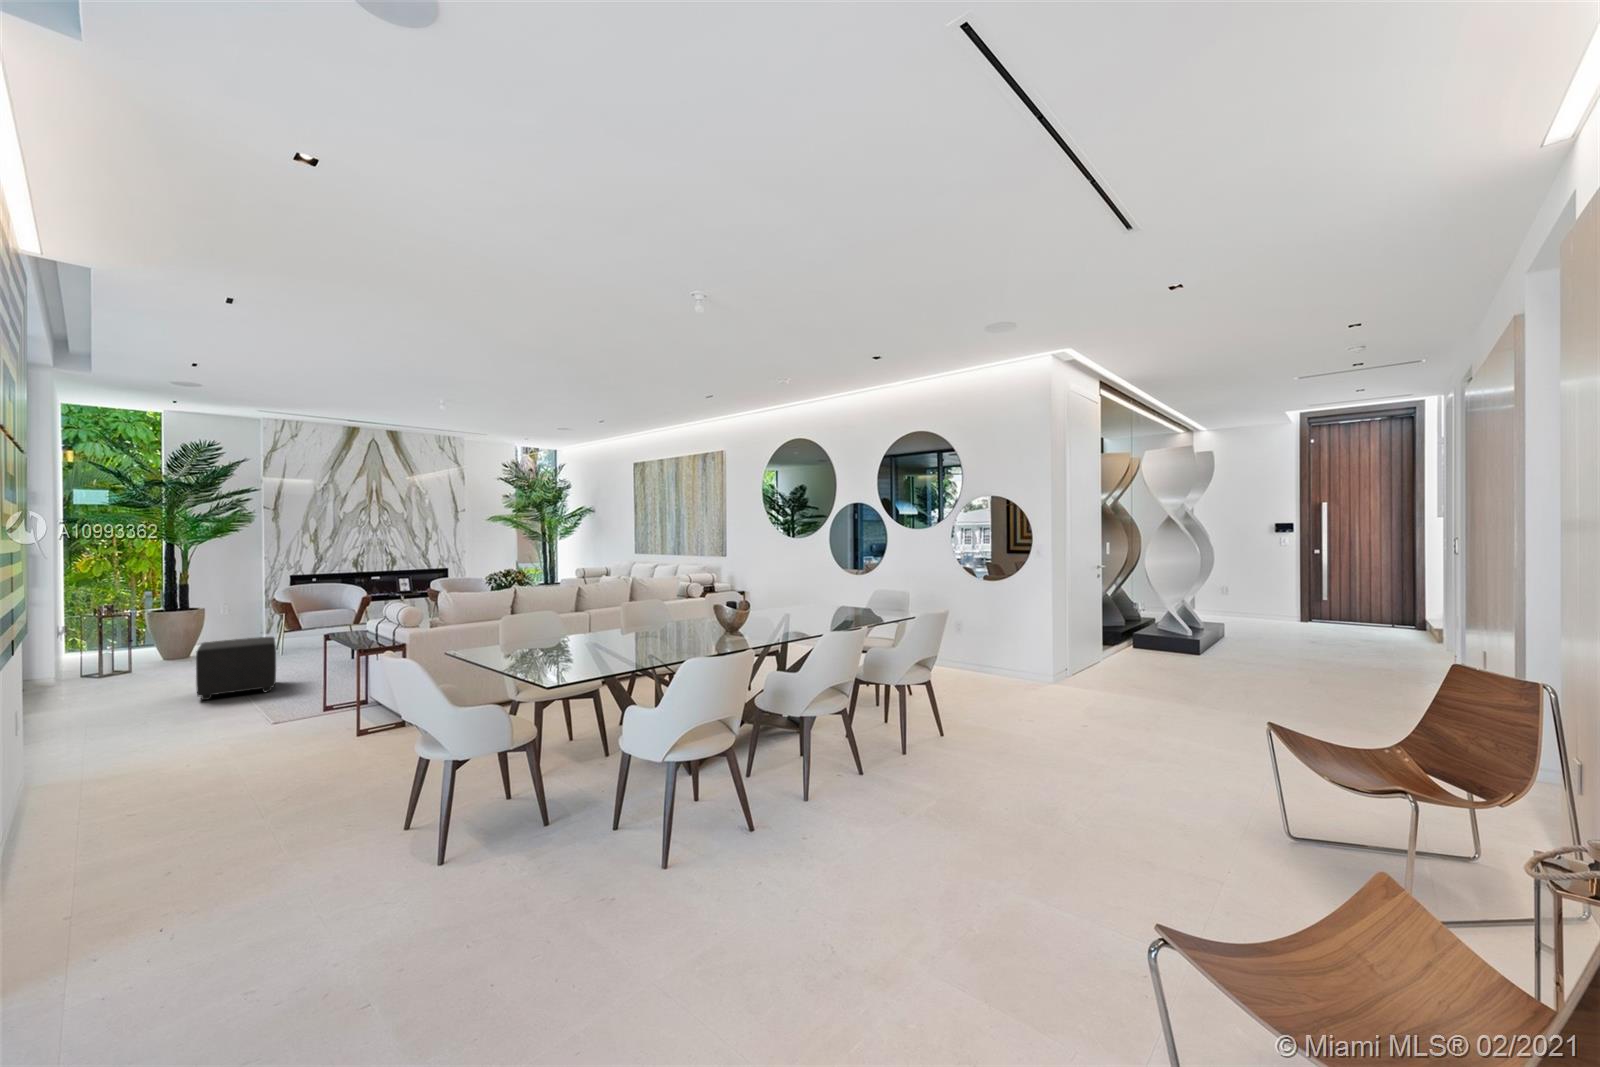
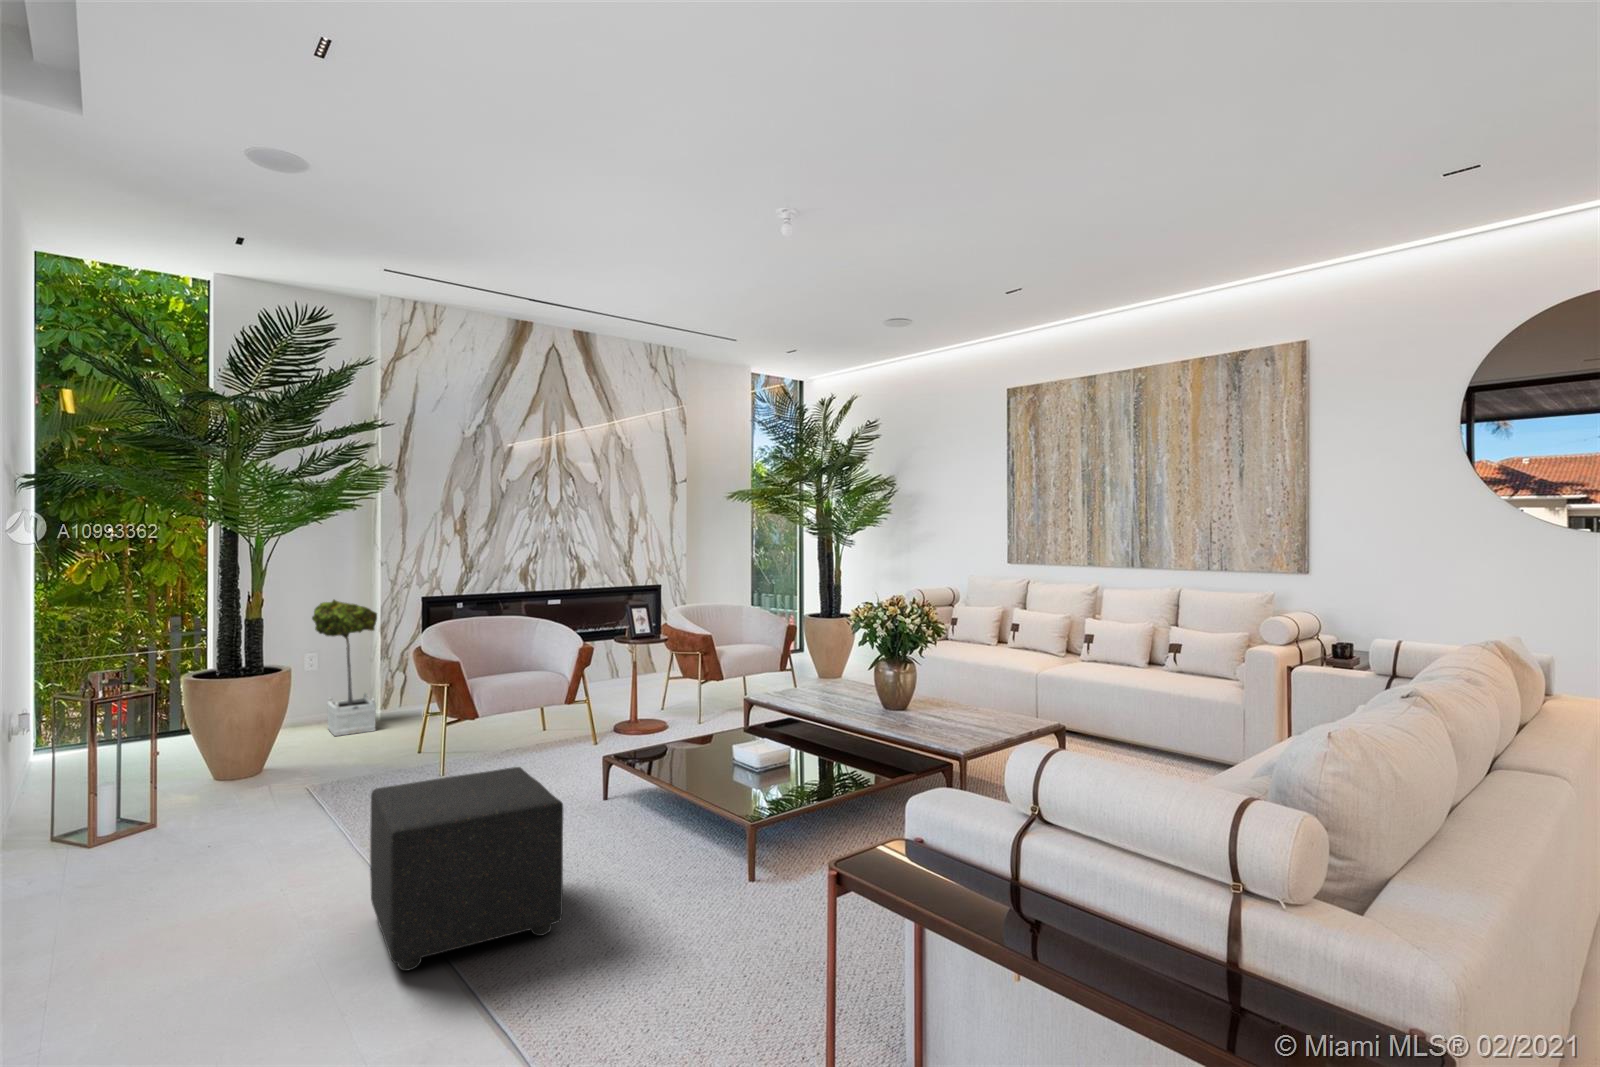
potted tree: none [219,576,259,646] -> present [312,600,377,736]

